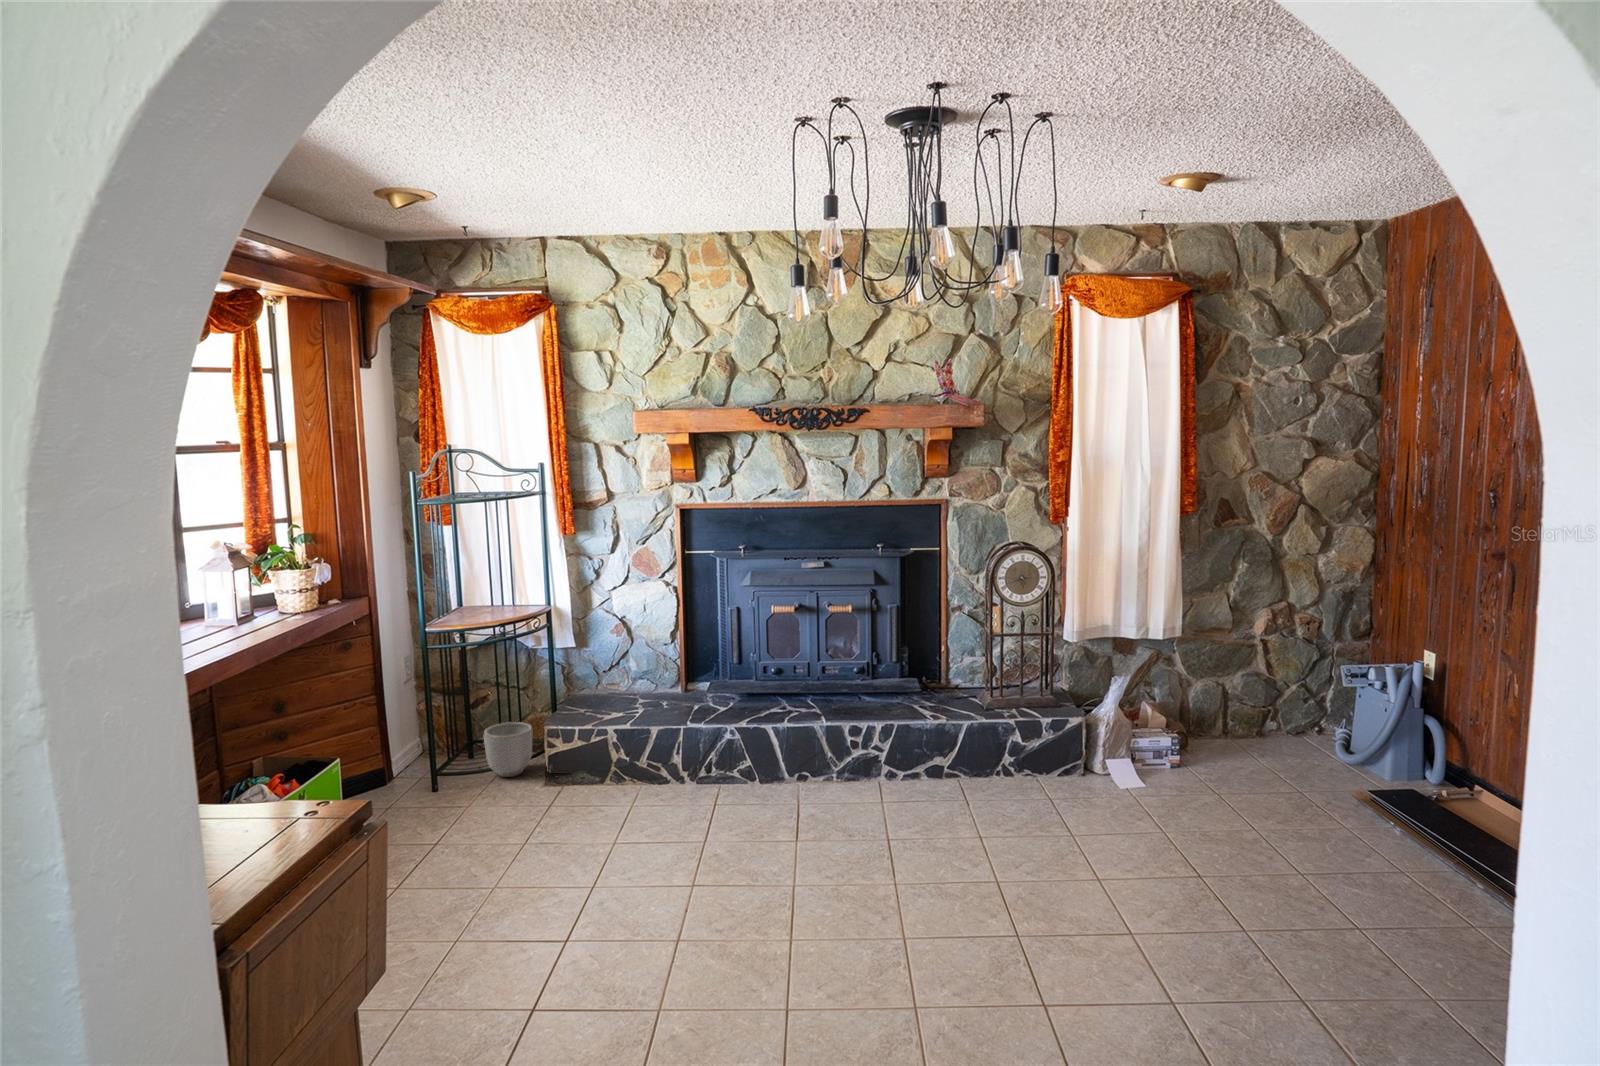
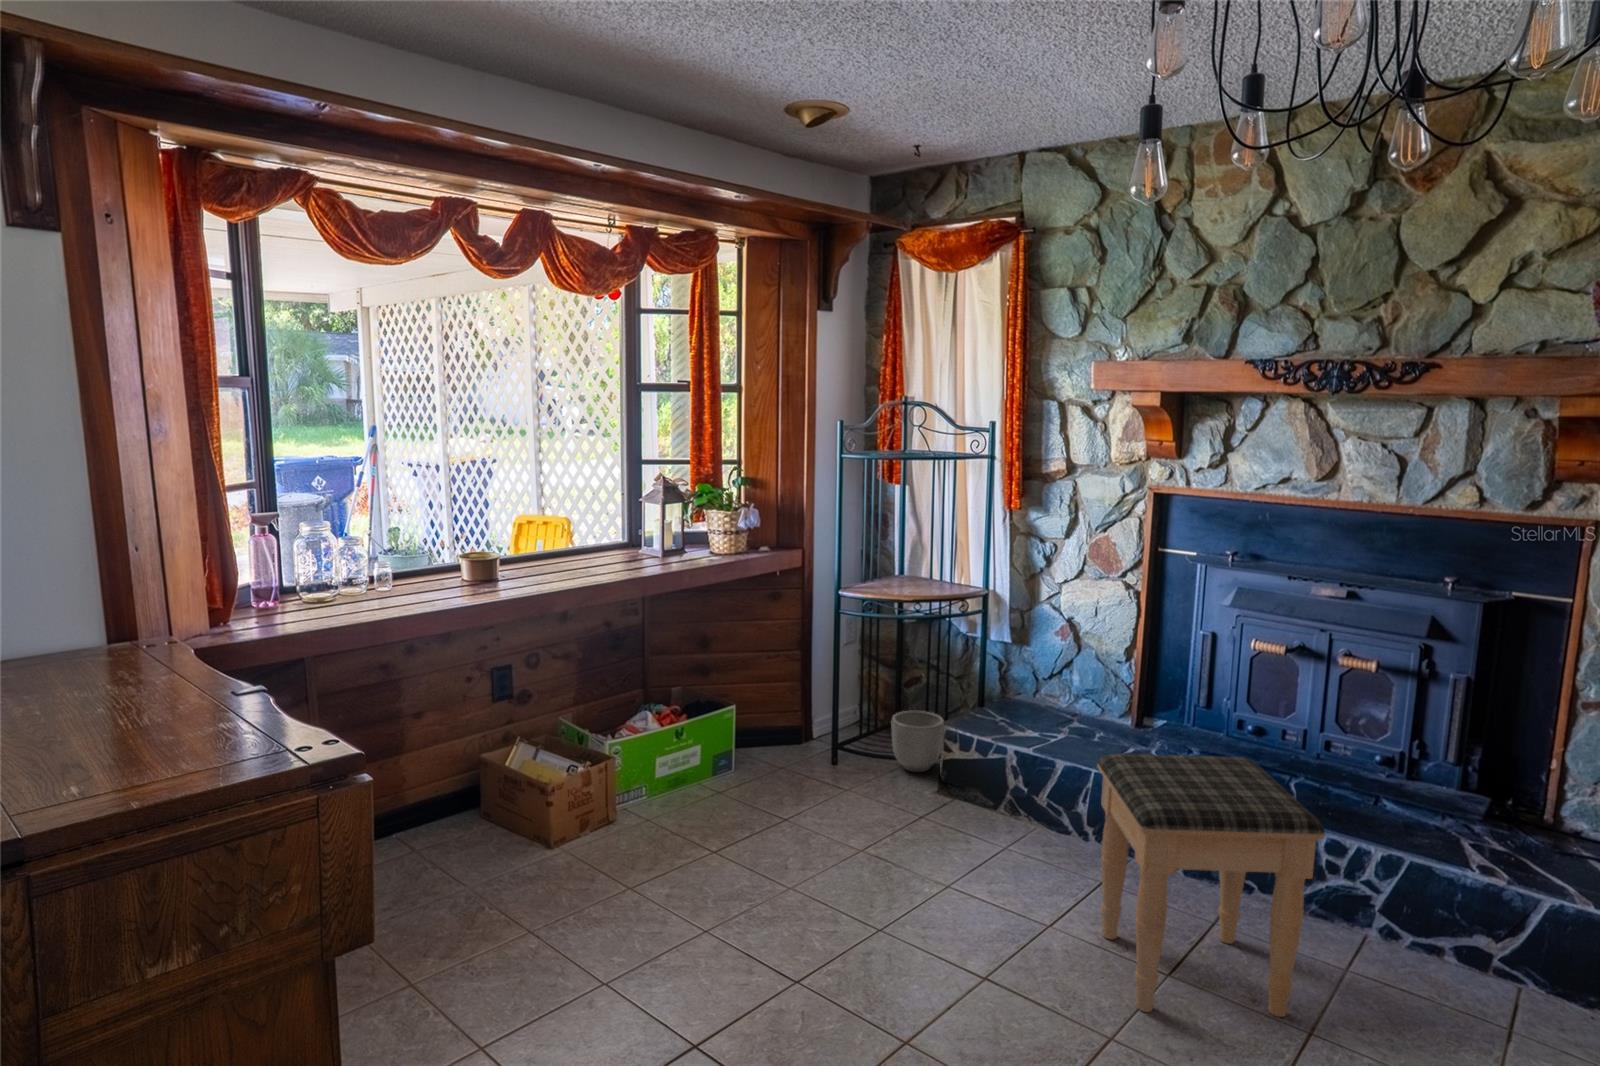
footstool: none [726,680,886,866] -> present [1097,754,1325,1017]

